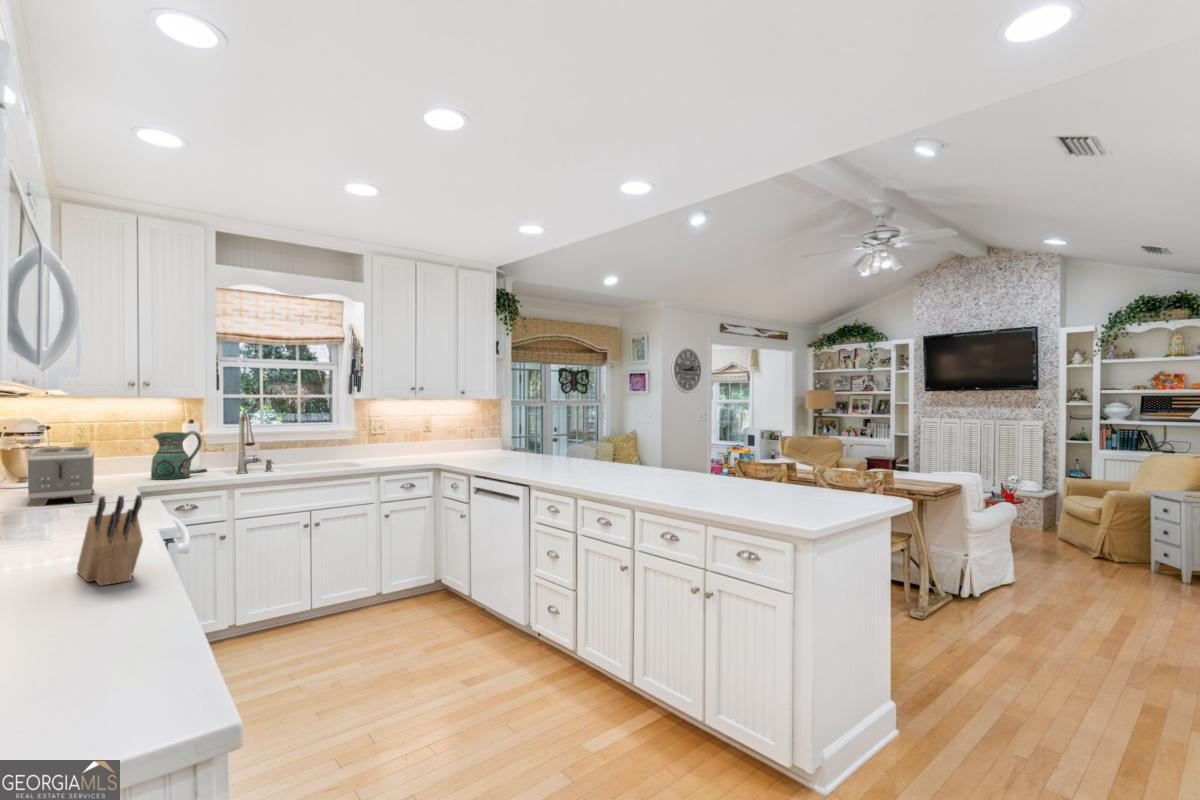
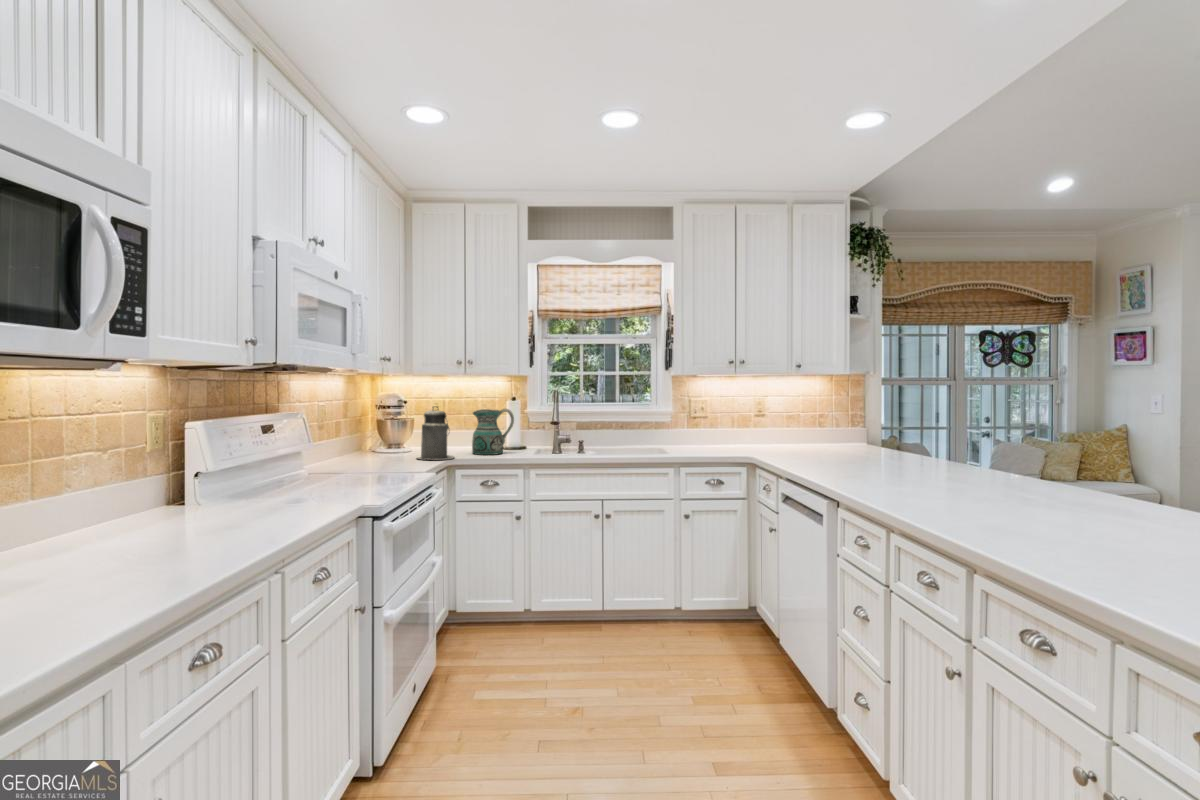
canister: none [93,430,144,488] -> present [418,407,454,460]
toaster: present [27,446,94,507] -> none [335,420,404,473]
knife block: present [77,495,143,586] -> none [93,479,203,581]

